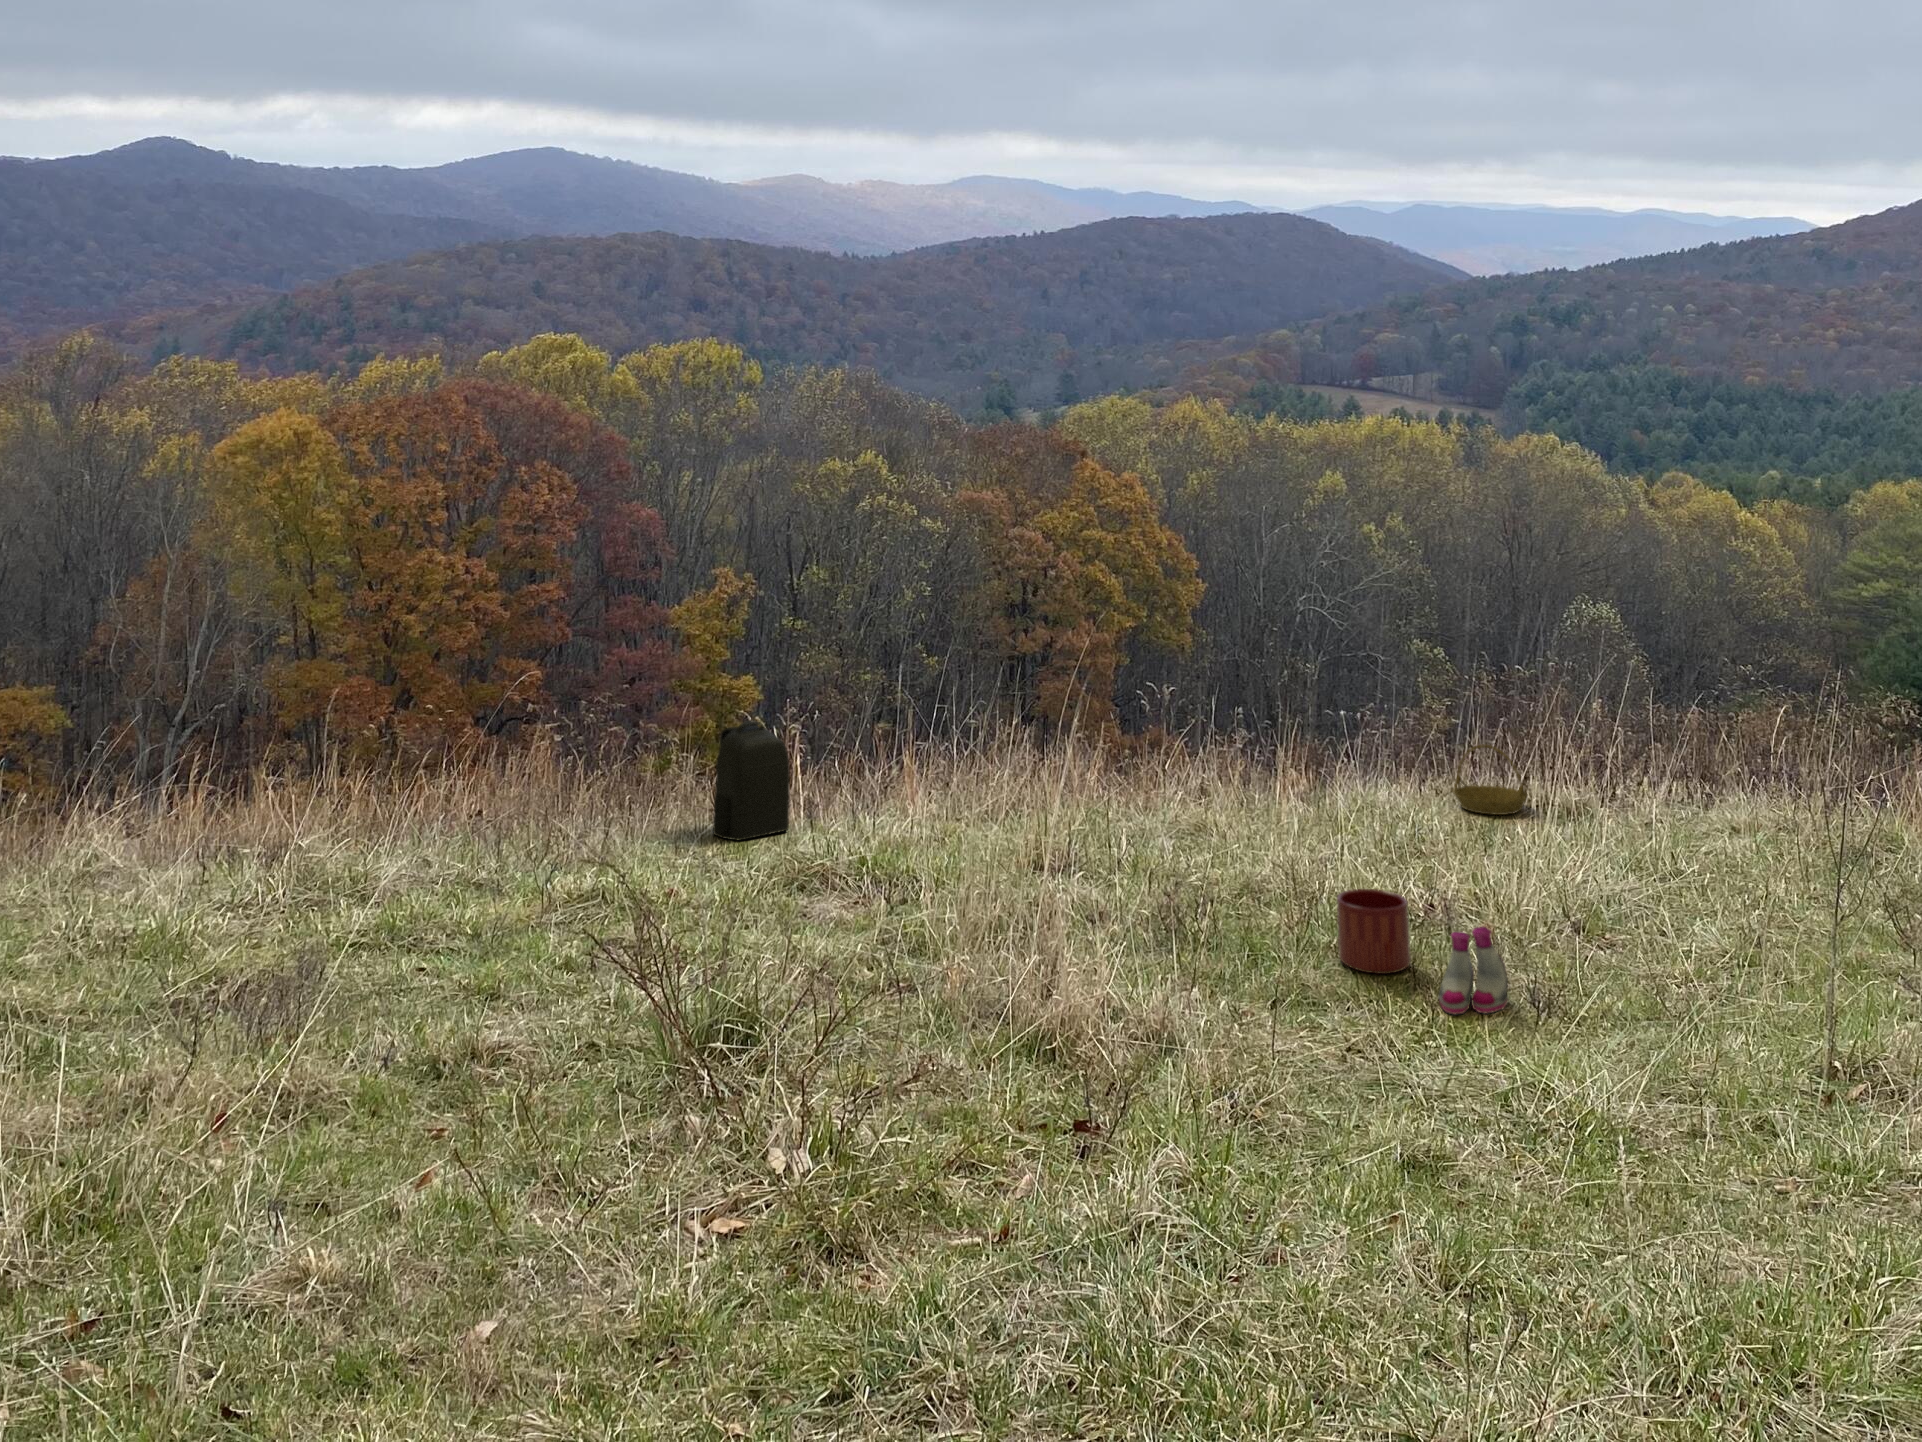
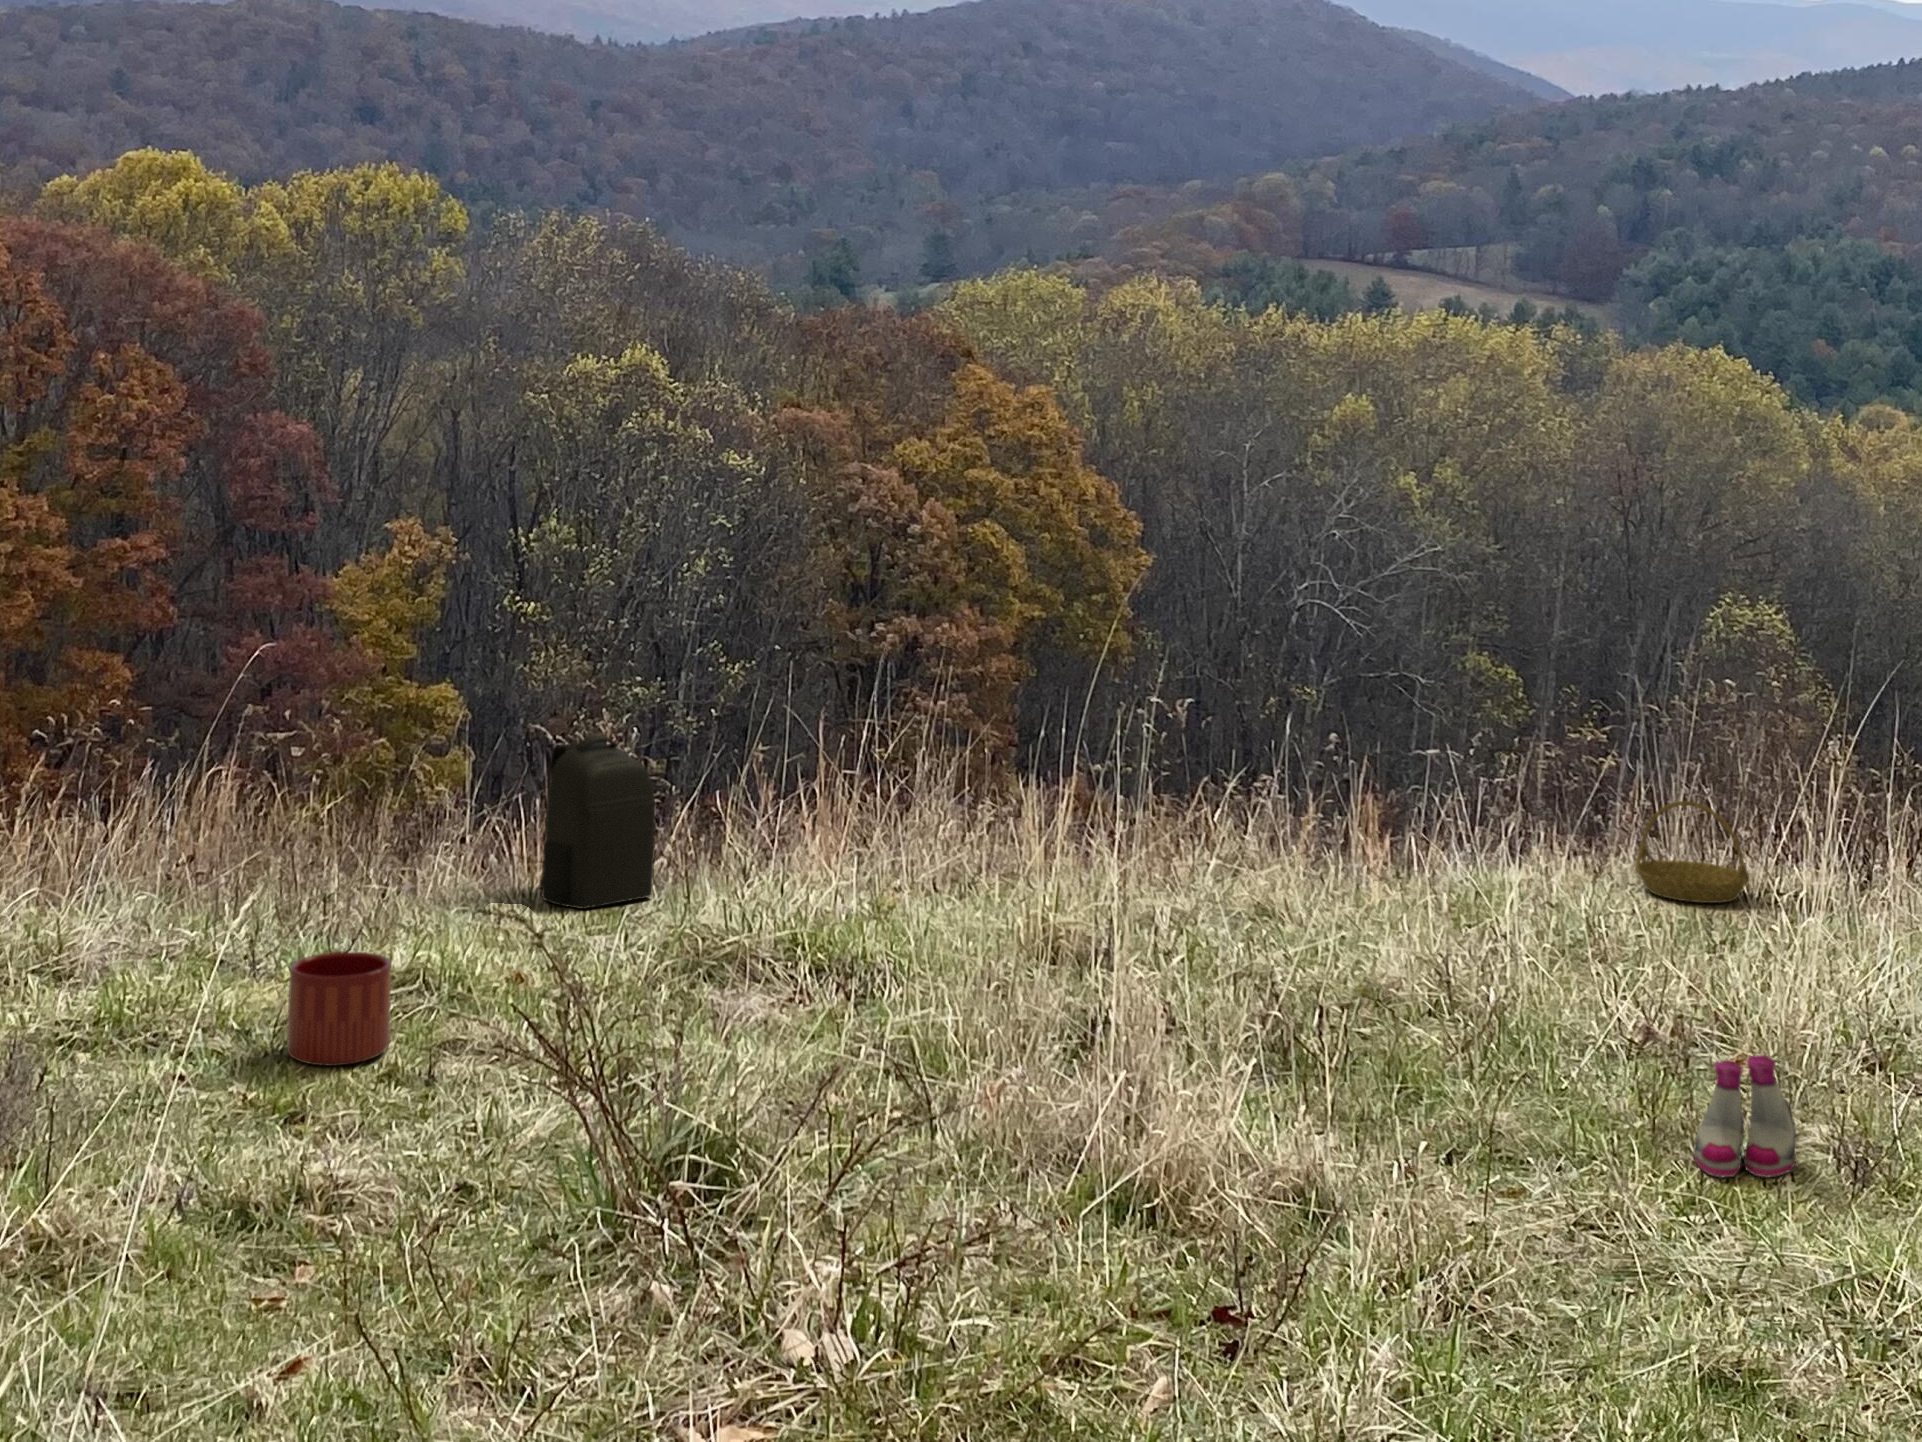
planter: present [1337,889,1411,974] -> present [287,951,392,1066]

